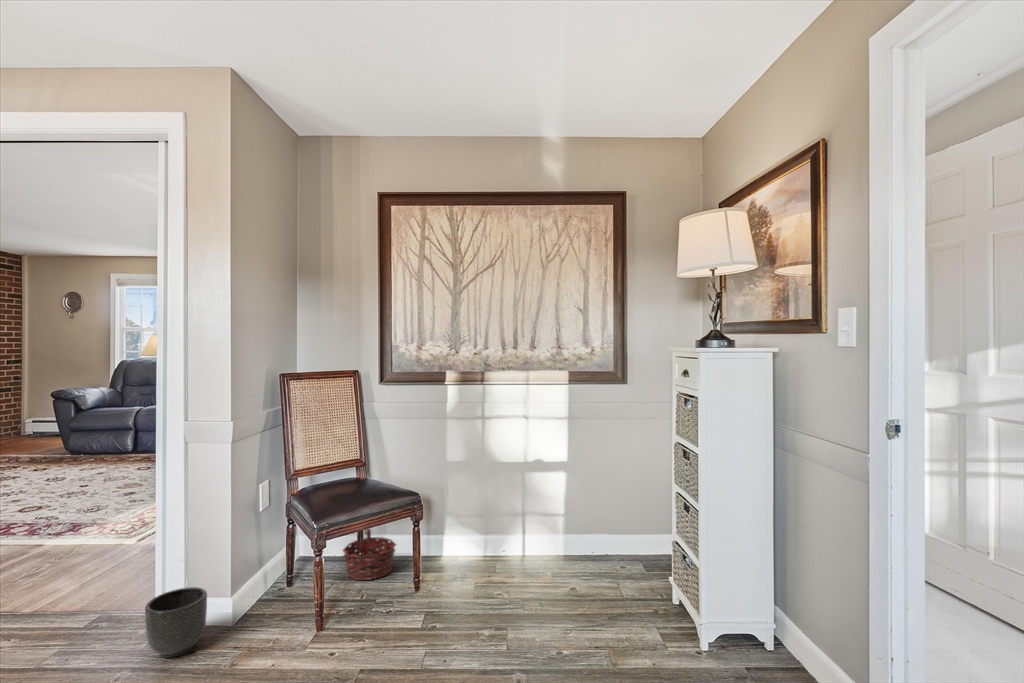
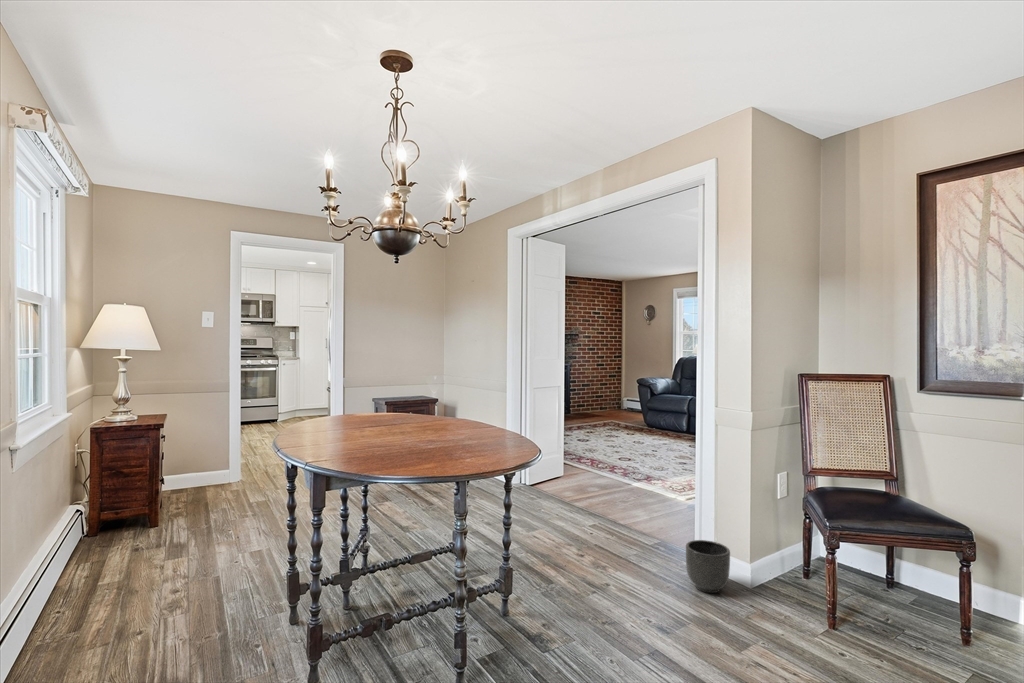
basket: present [343,529,396,580] -> none [866,521,939,609]

